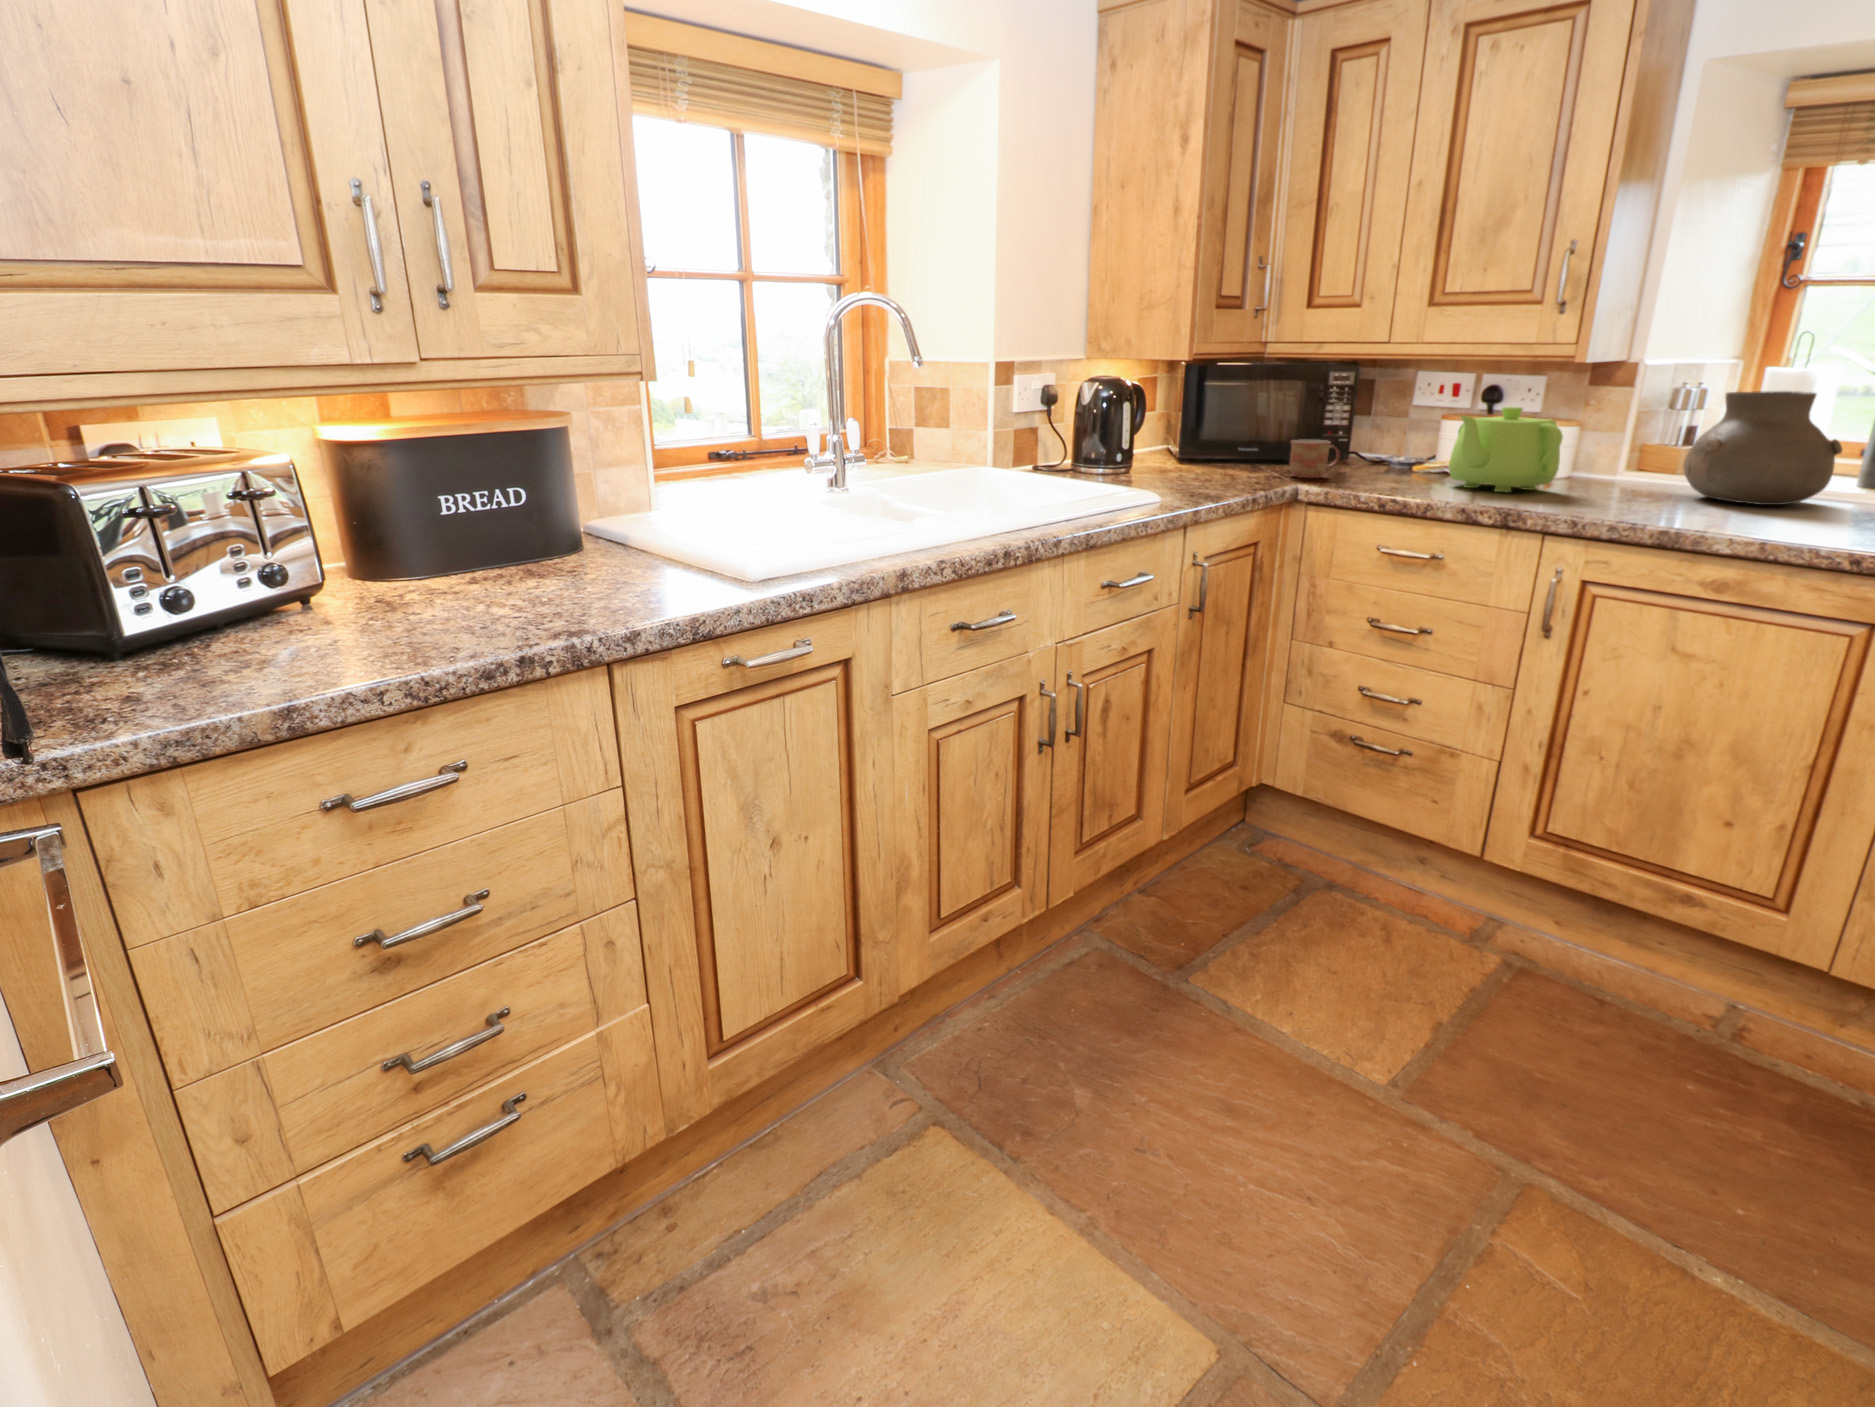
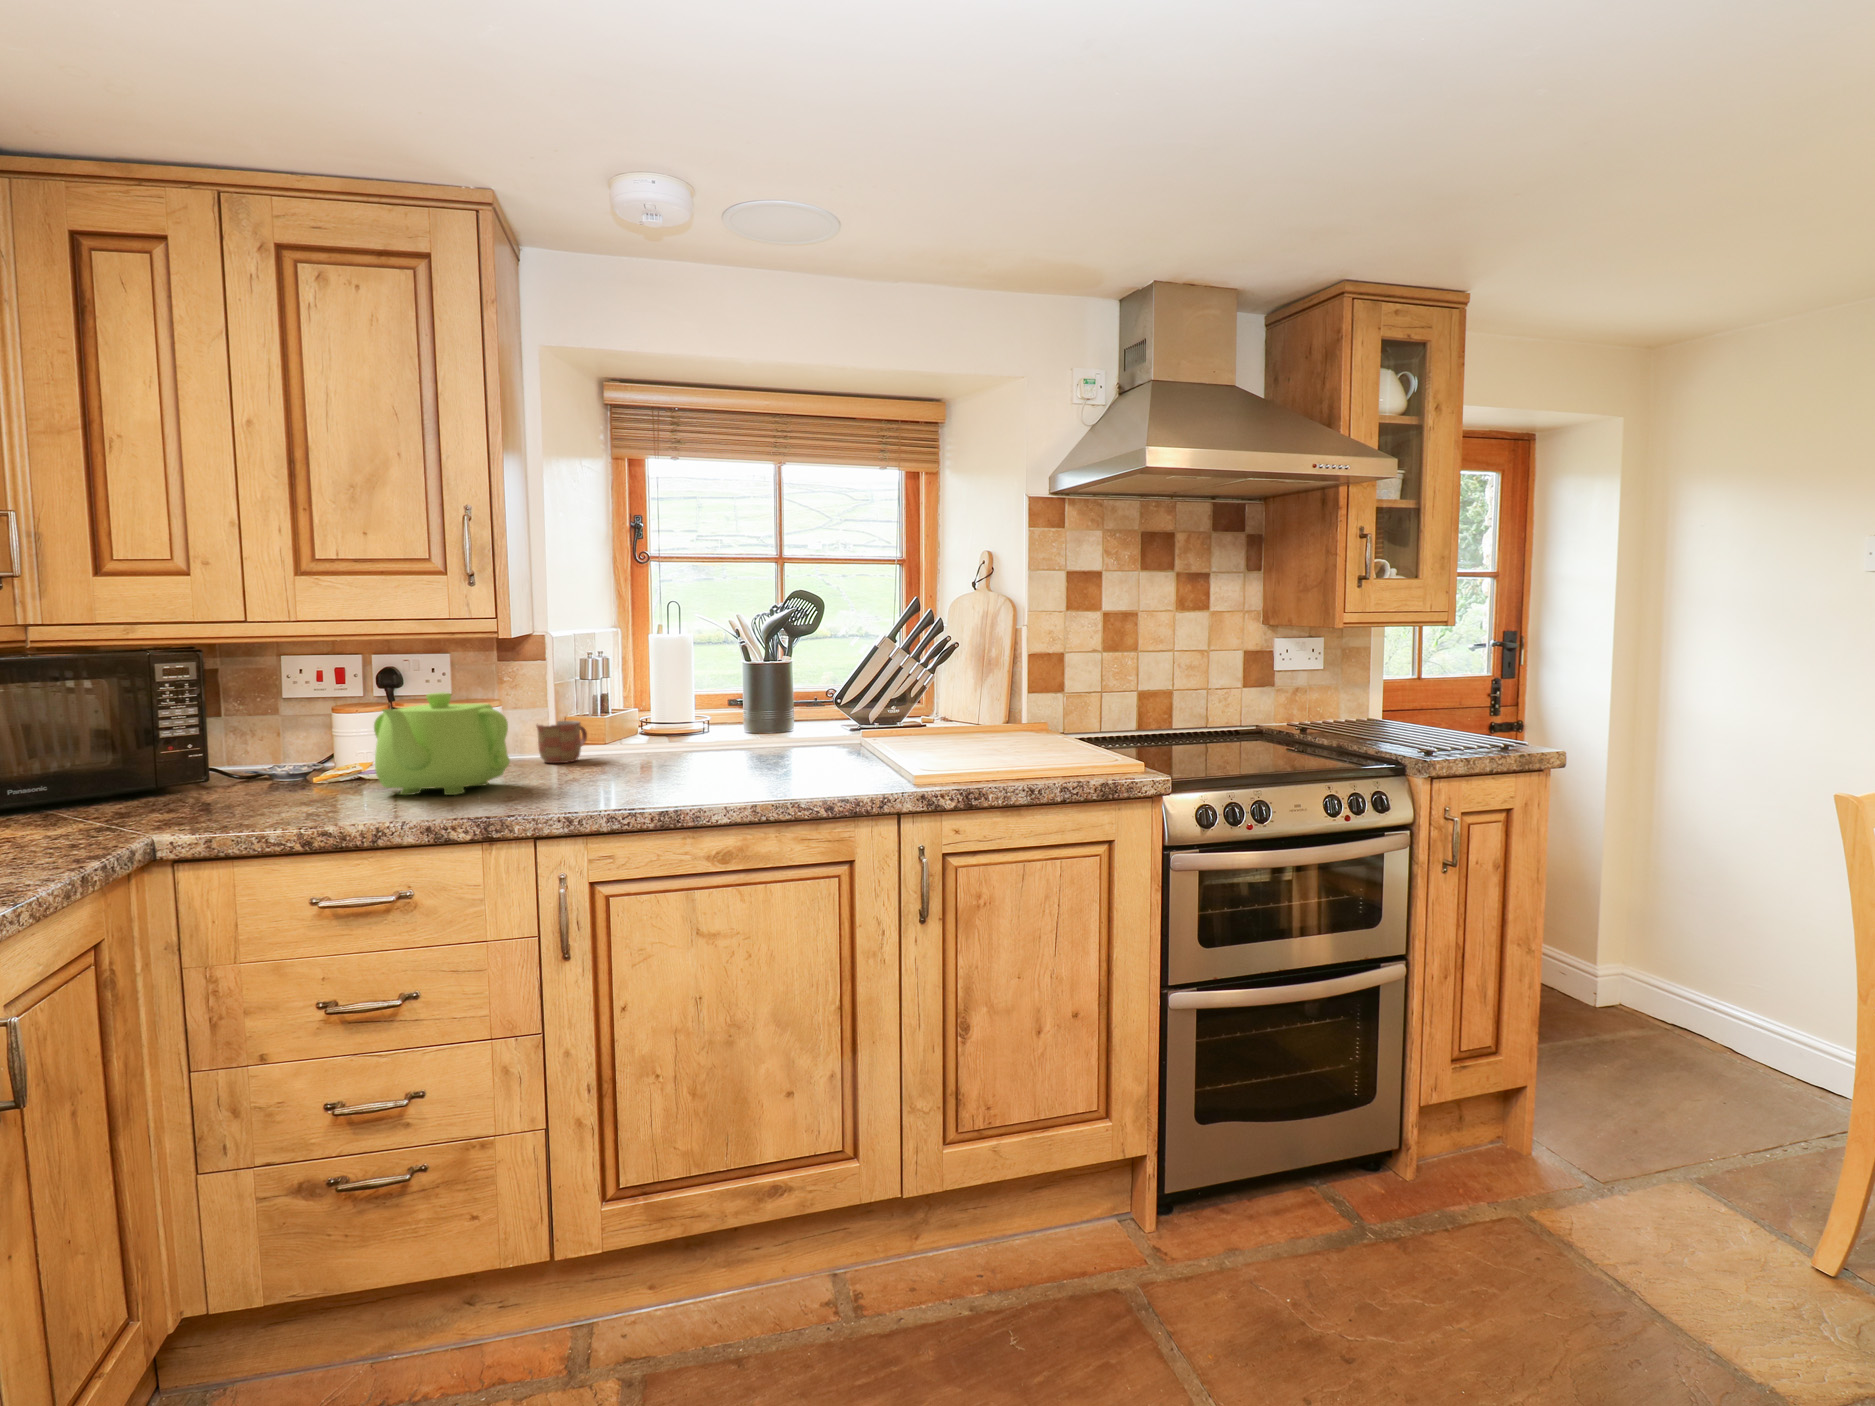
vase: present [1683,391,1842,505] -> none [622,659,744,768]
mug: present [1290,440,1340,478] -> present [536,721,587,763]

